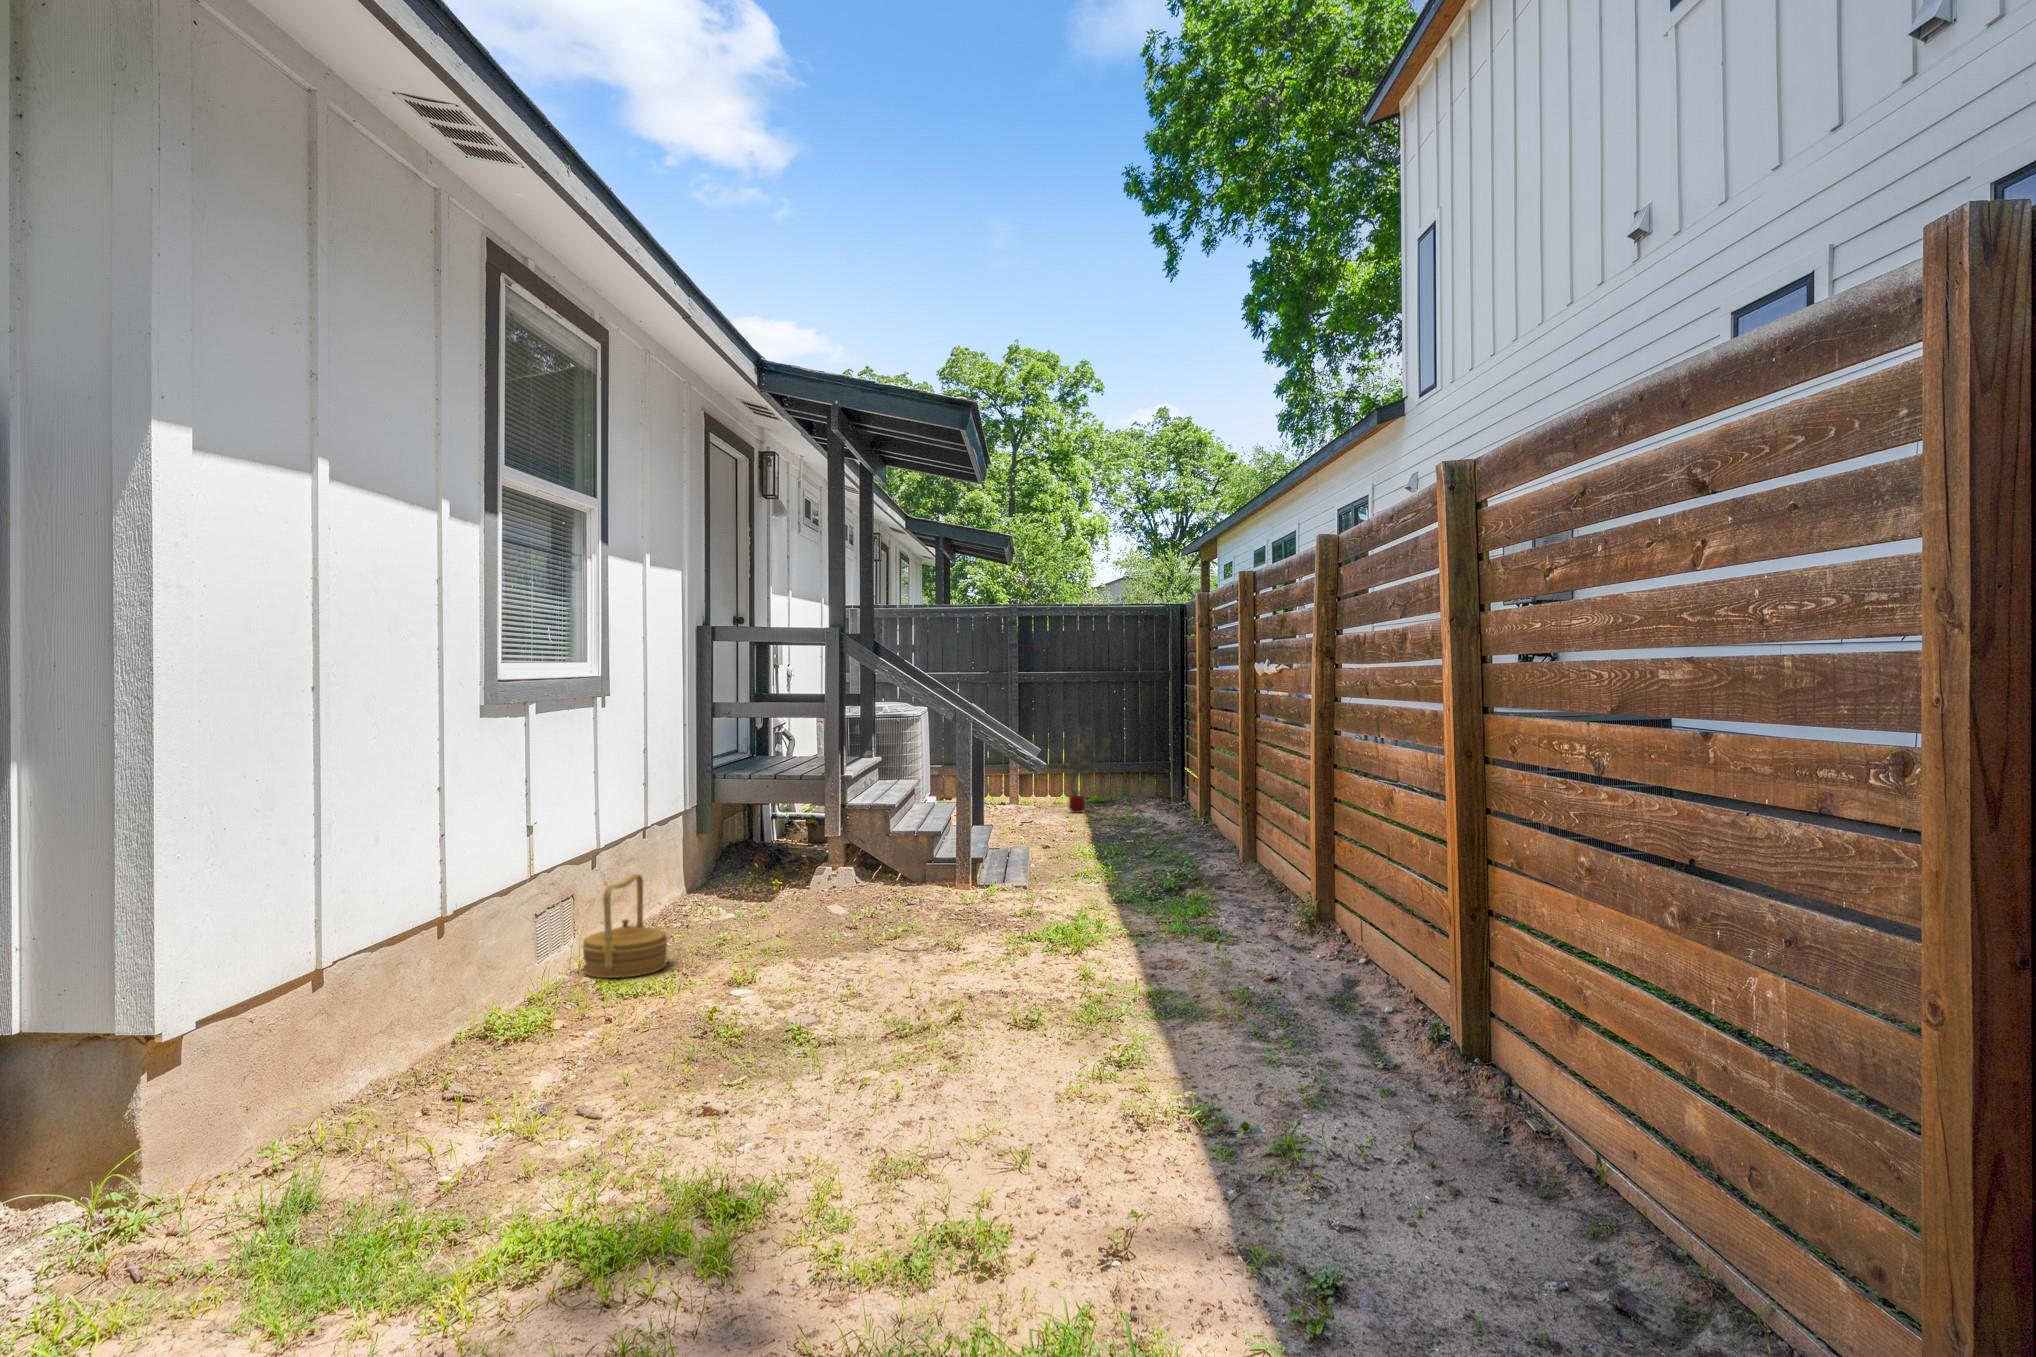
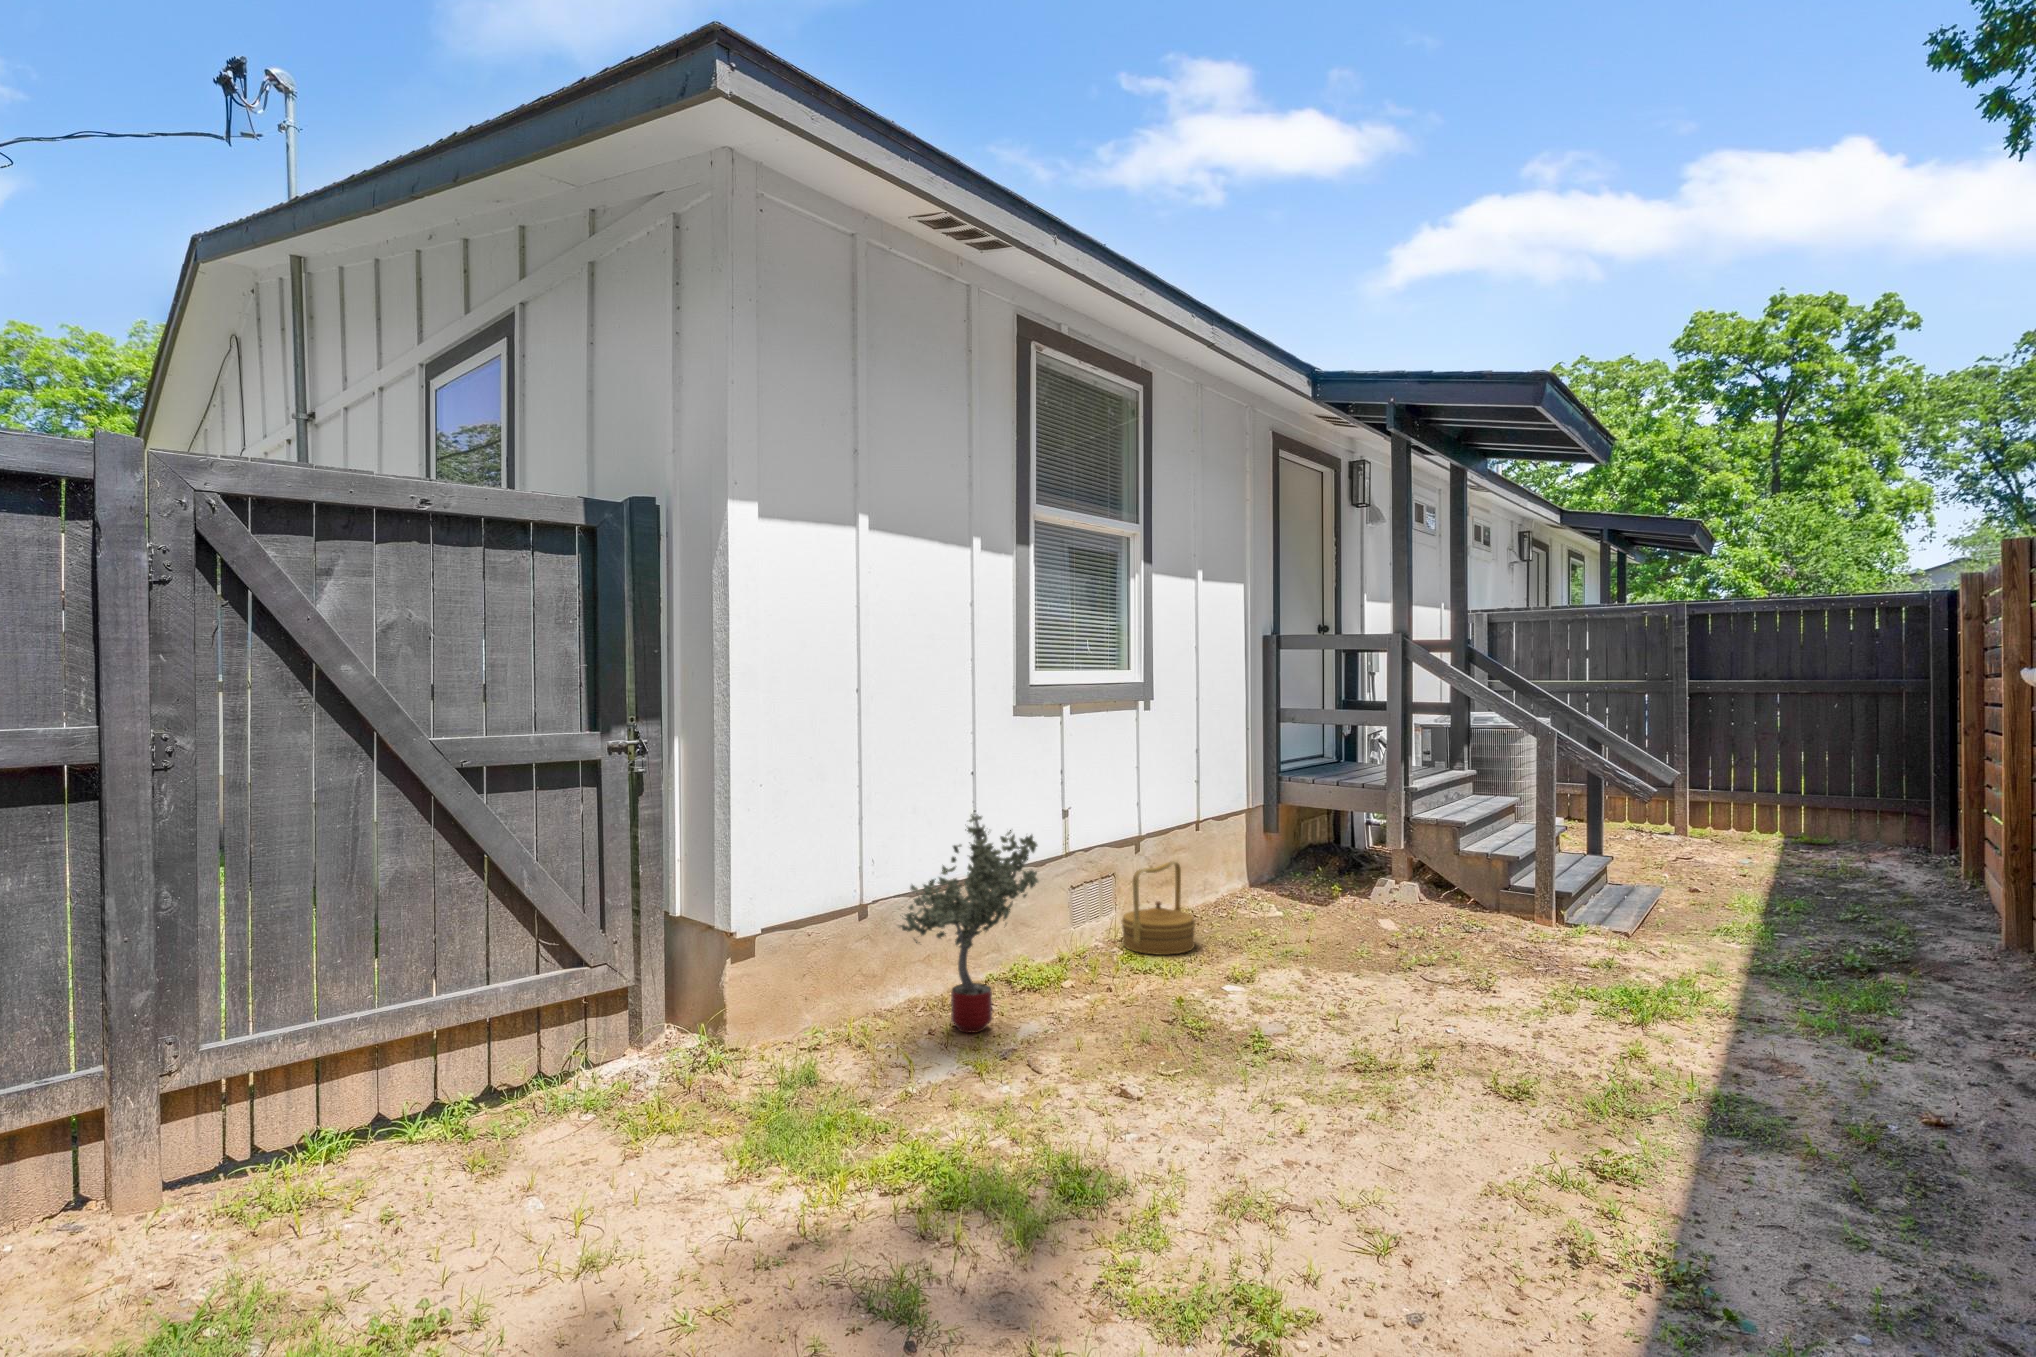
potted tree: present [1049,728,1111,813] -> present [898,814,1038,1033]

